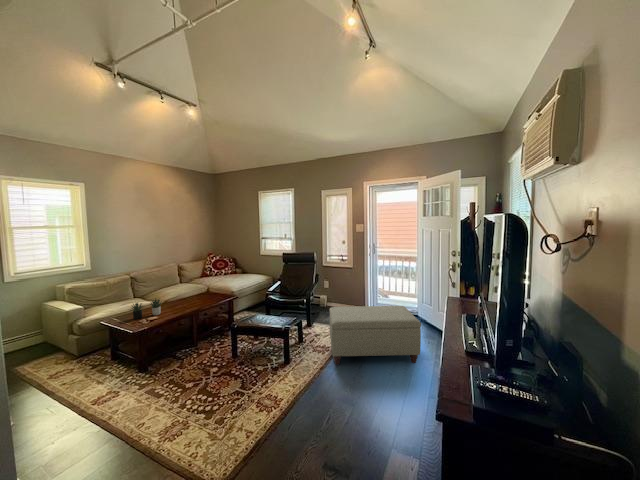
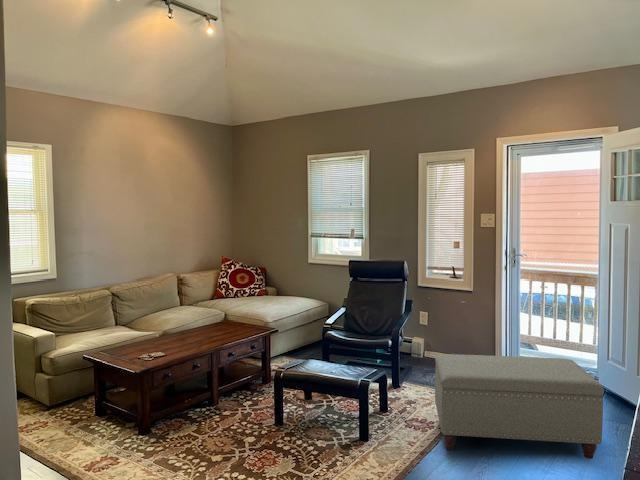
succulent plant: present [131,298,161,319] -> none [120,323,172,355]

